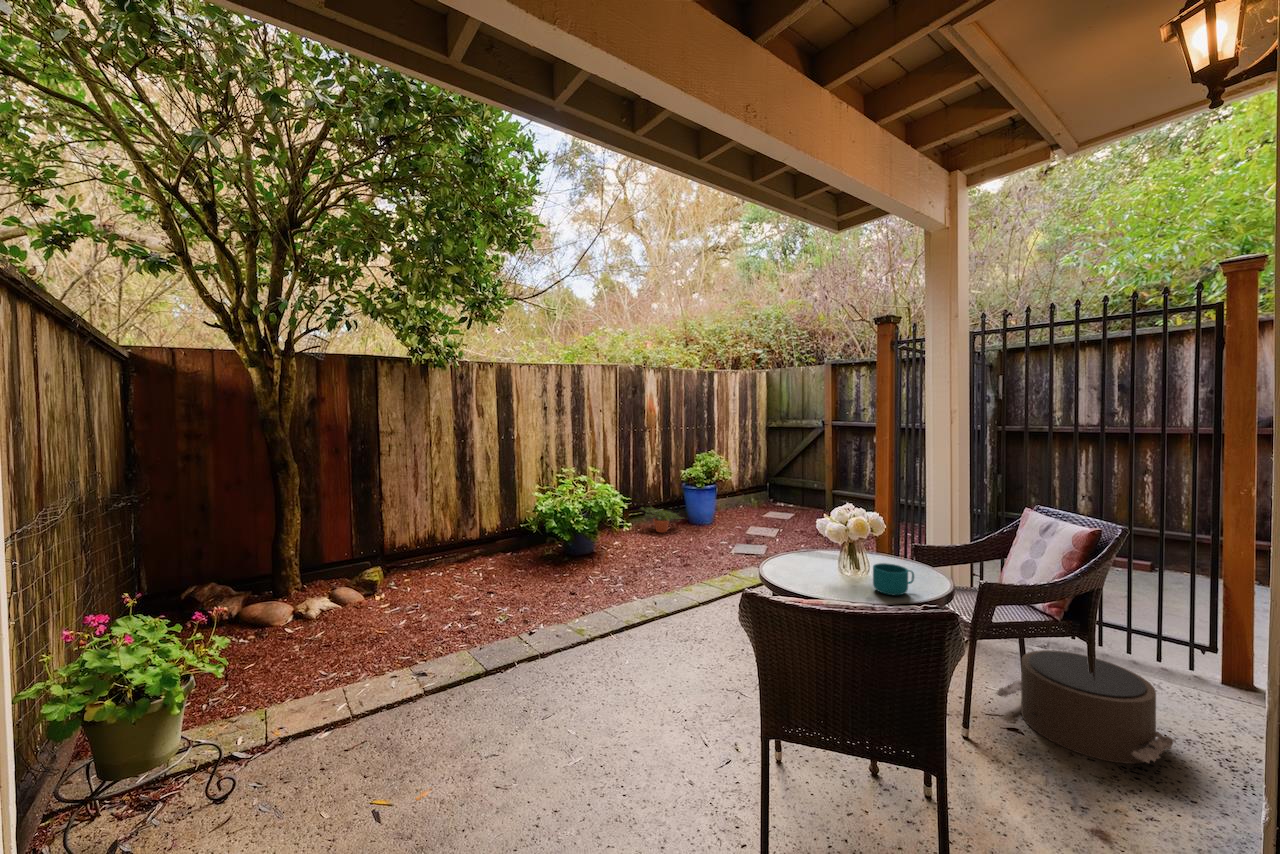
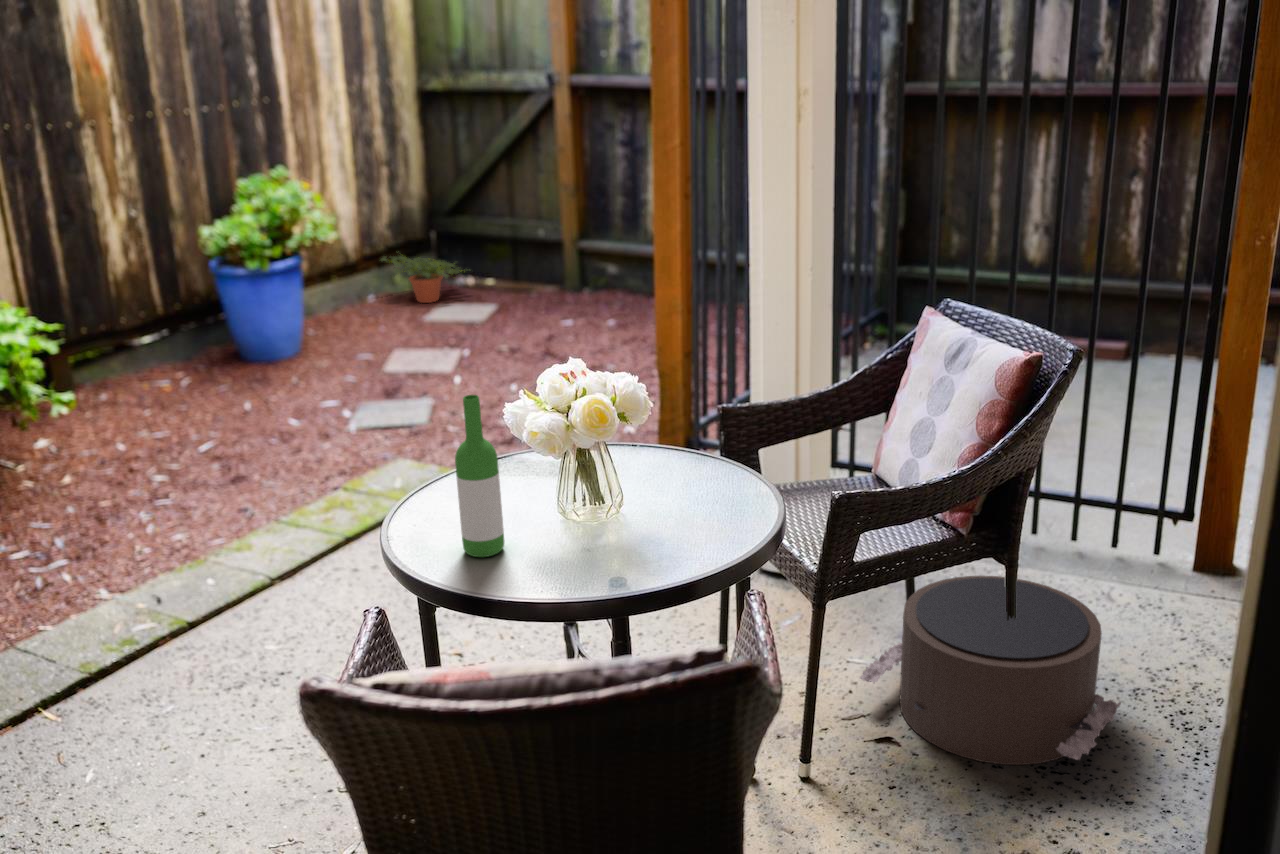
potted plant: present [641,507,680,533] -> present [381,256,465,303]
wine bottle: none [796,515,815,586] -> present [455,395,504,557]
cup: present [873,563,914,595] -> none [627,477,711,549]

